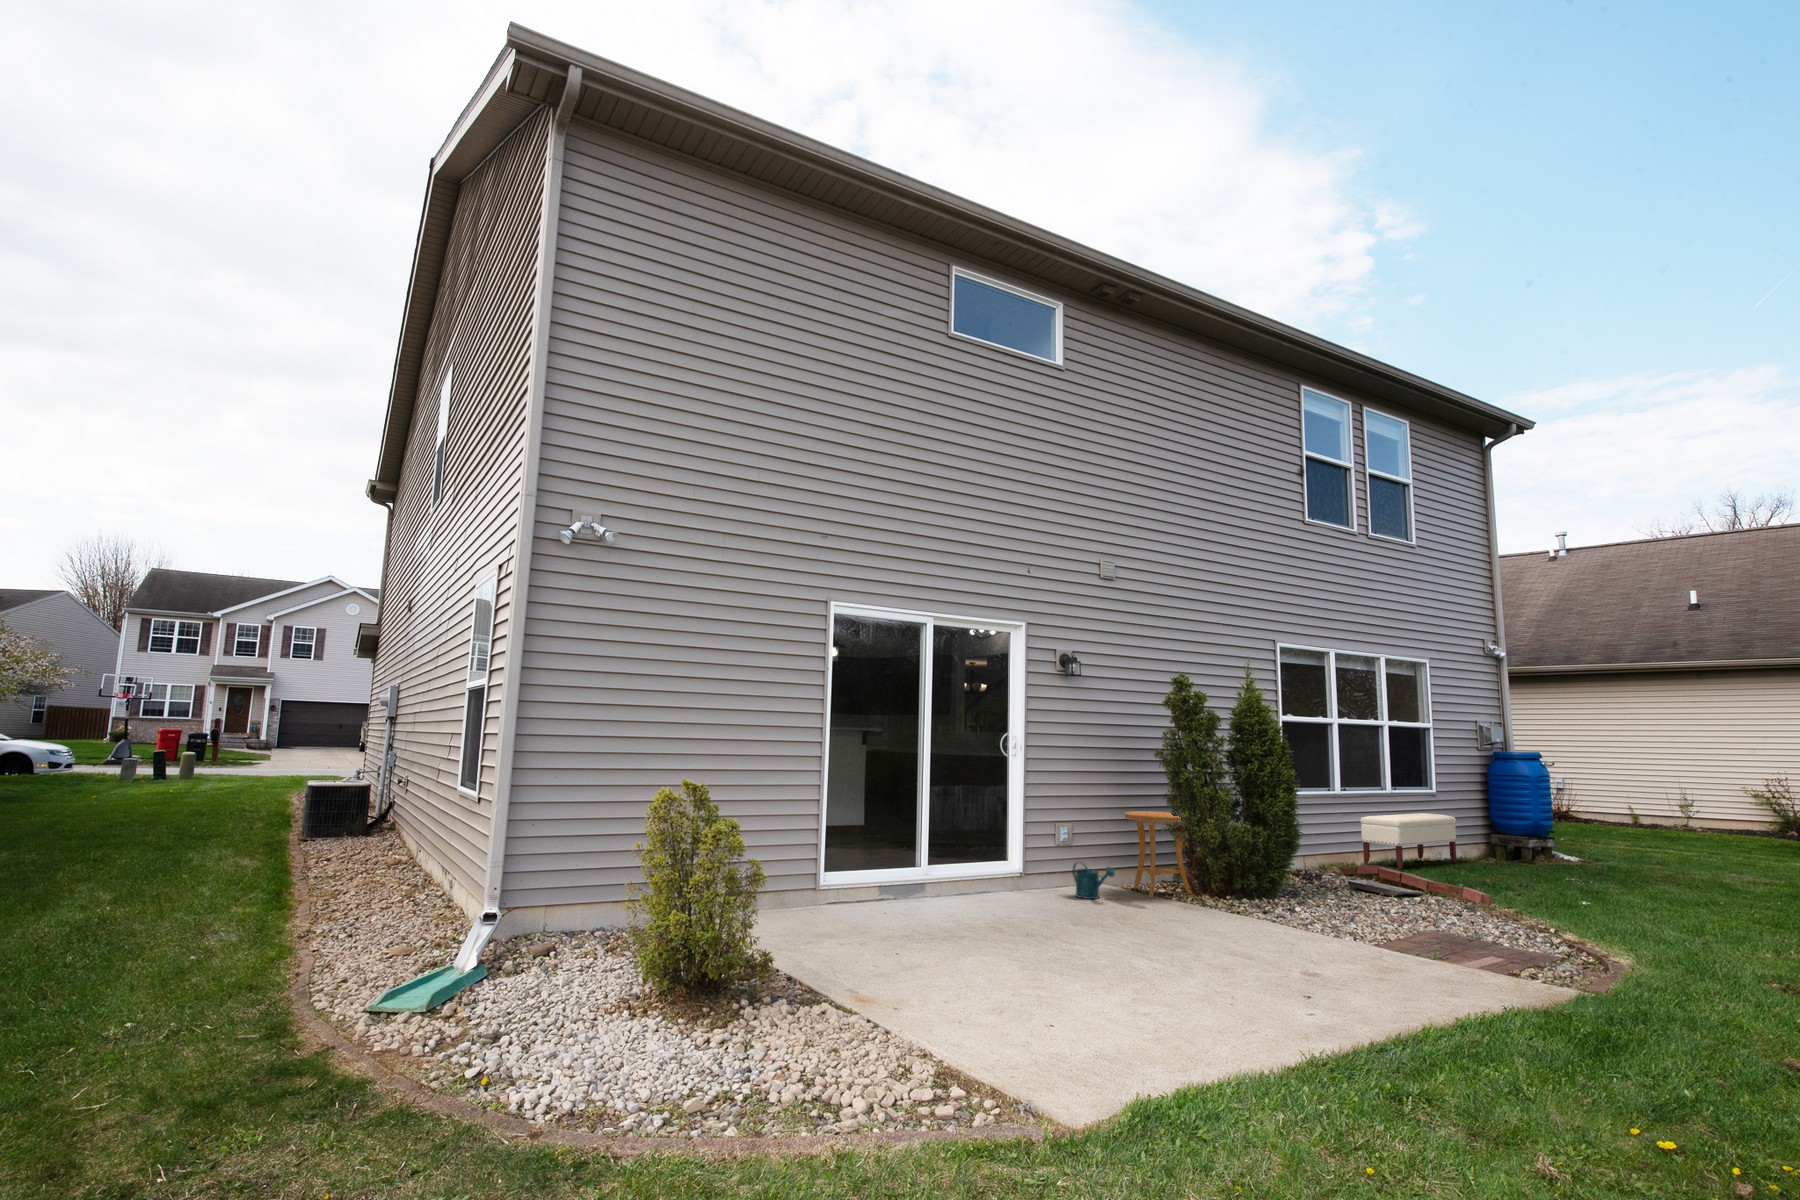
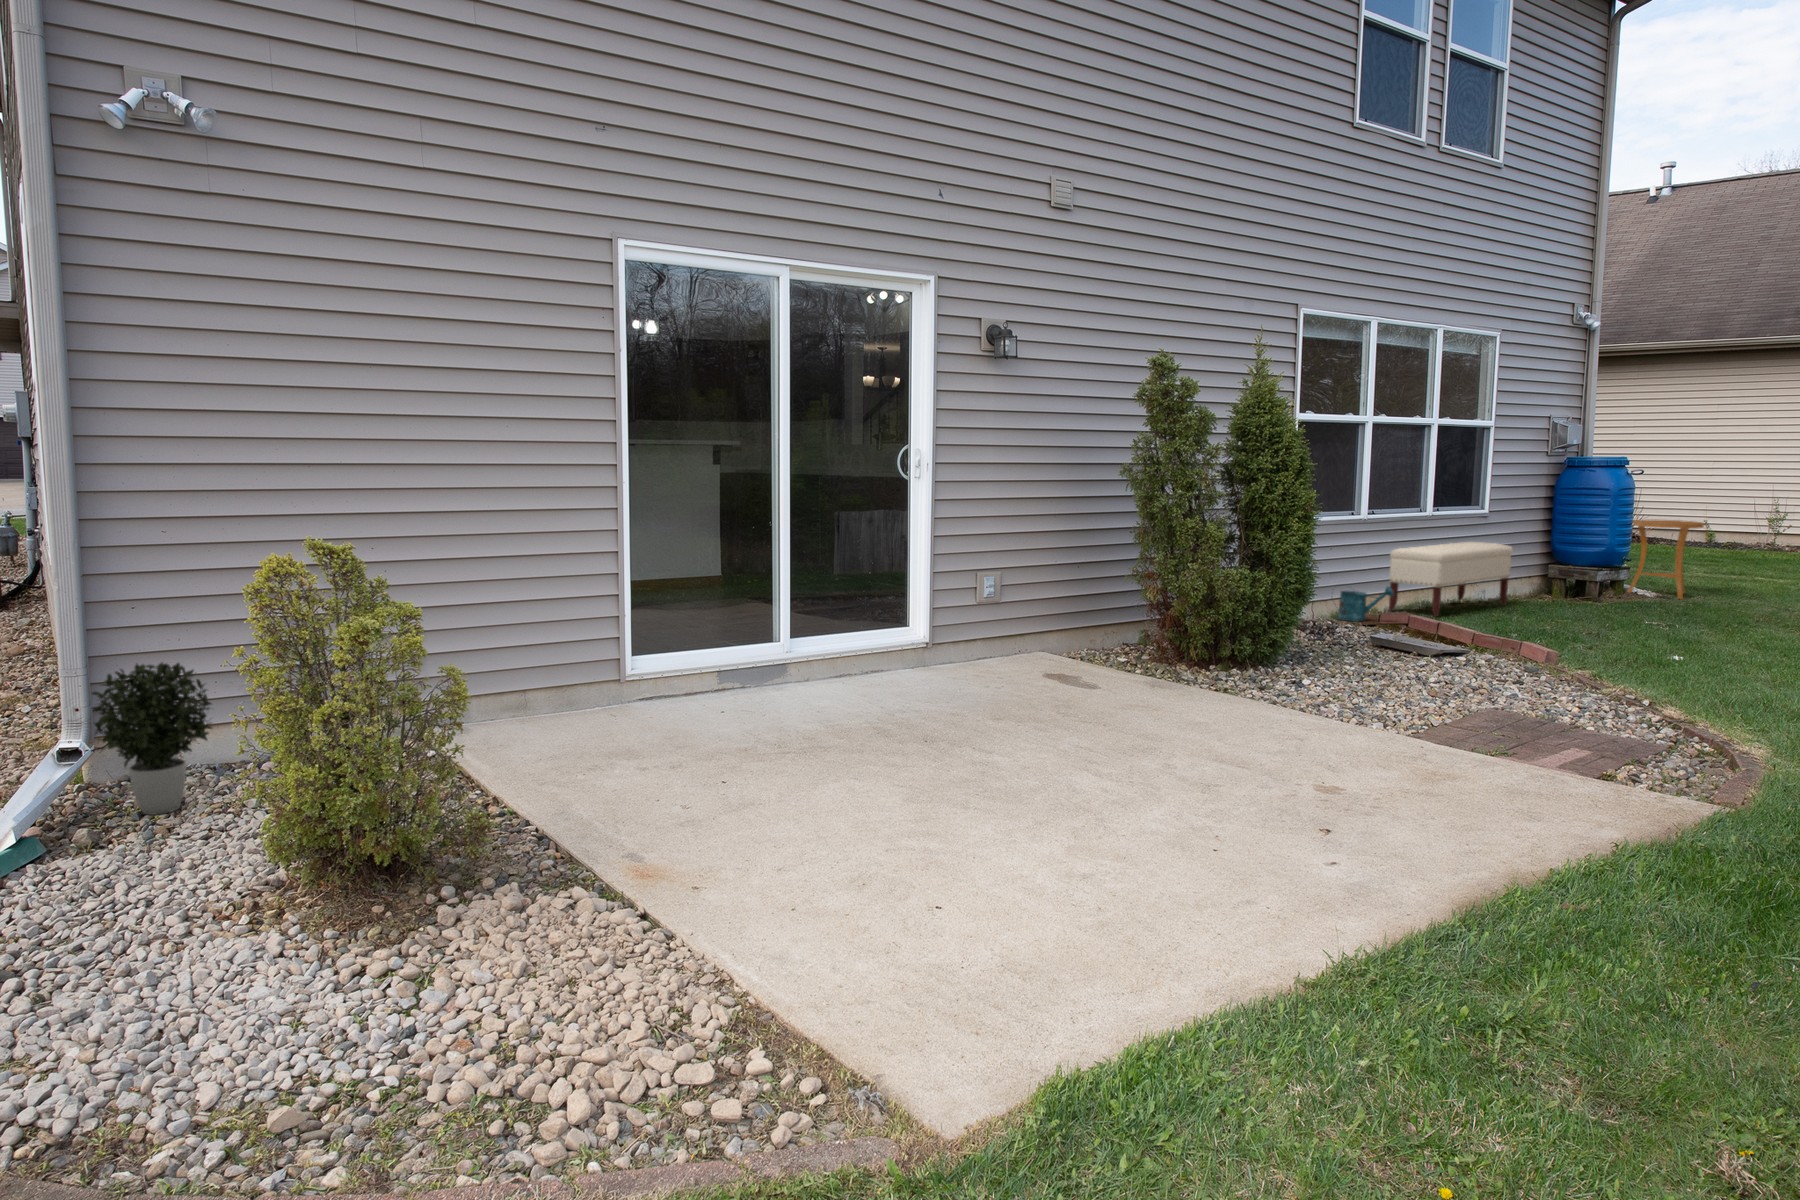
side table: present [1124,811,1192,898] -> present [1627,520,1704,599]
potted plant: none [518,858,588,958] -> present [92,663,212,815]
watering can: present [1073,863,1115,899] -> present [1338,586,1394,621]

